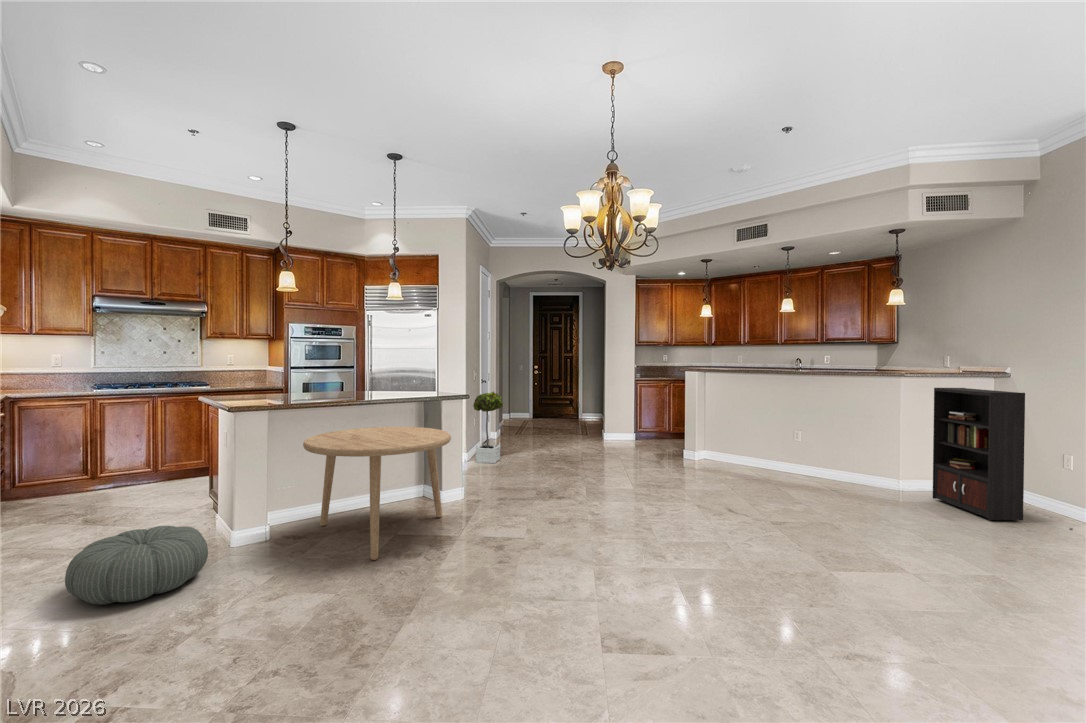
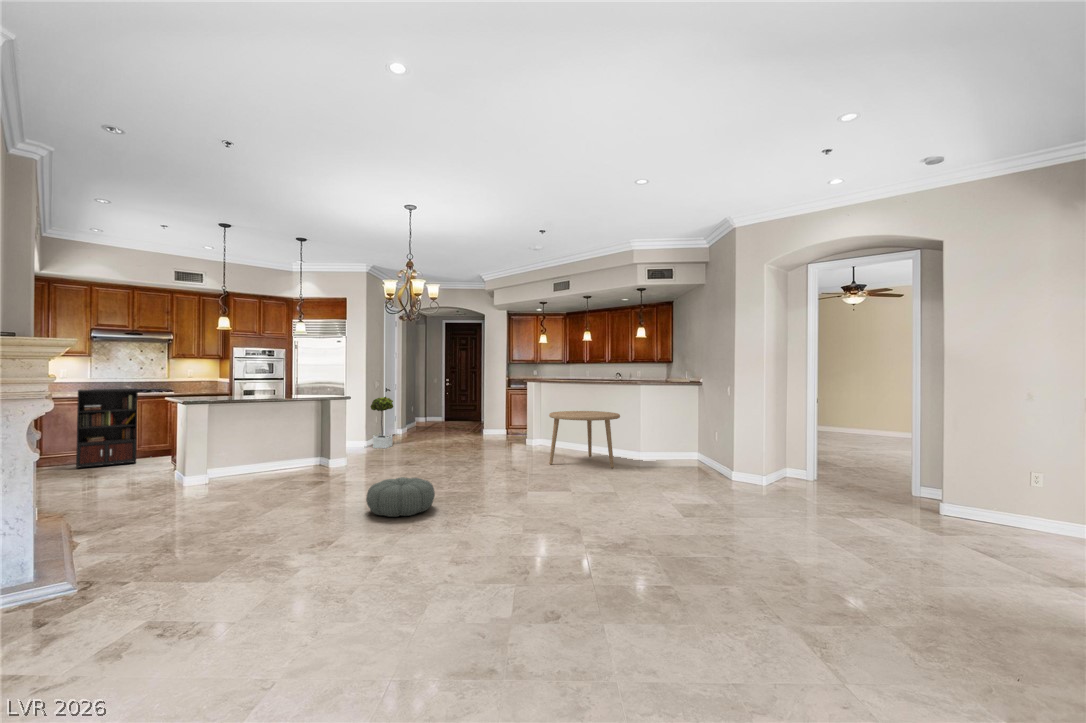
bookcase: present [933,388,1073,530] -> present [76,389,138,468]
dining table: present [303,427,451,560] -> present [549,411,620,468]
pouf: present [65,526,208,605] -> present [366,477,435,517]

